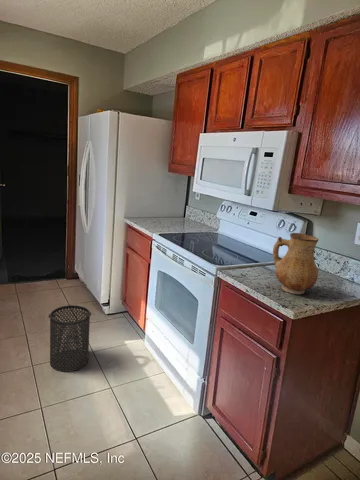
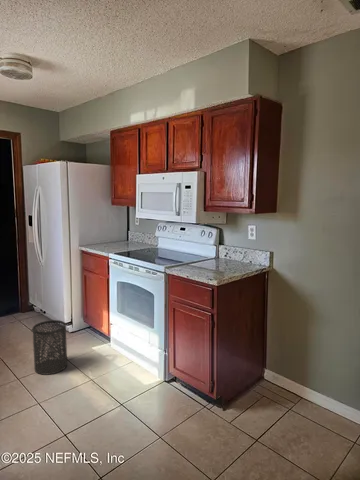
ceramic pitcher: present [273,233,319,294] -> none [200,235,229,273]

